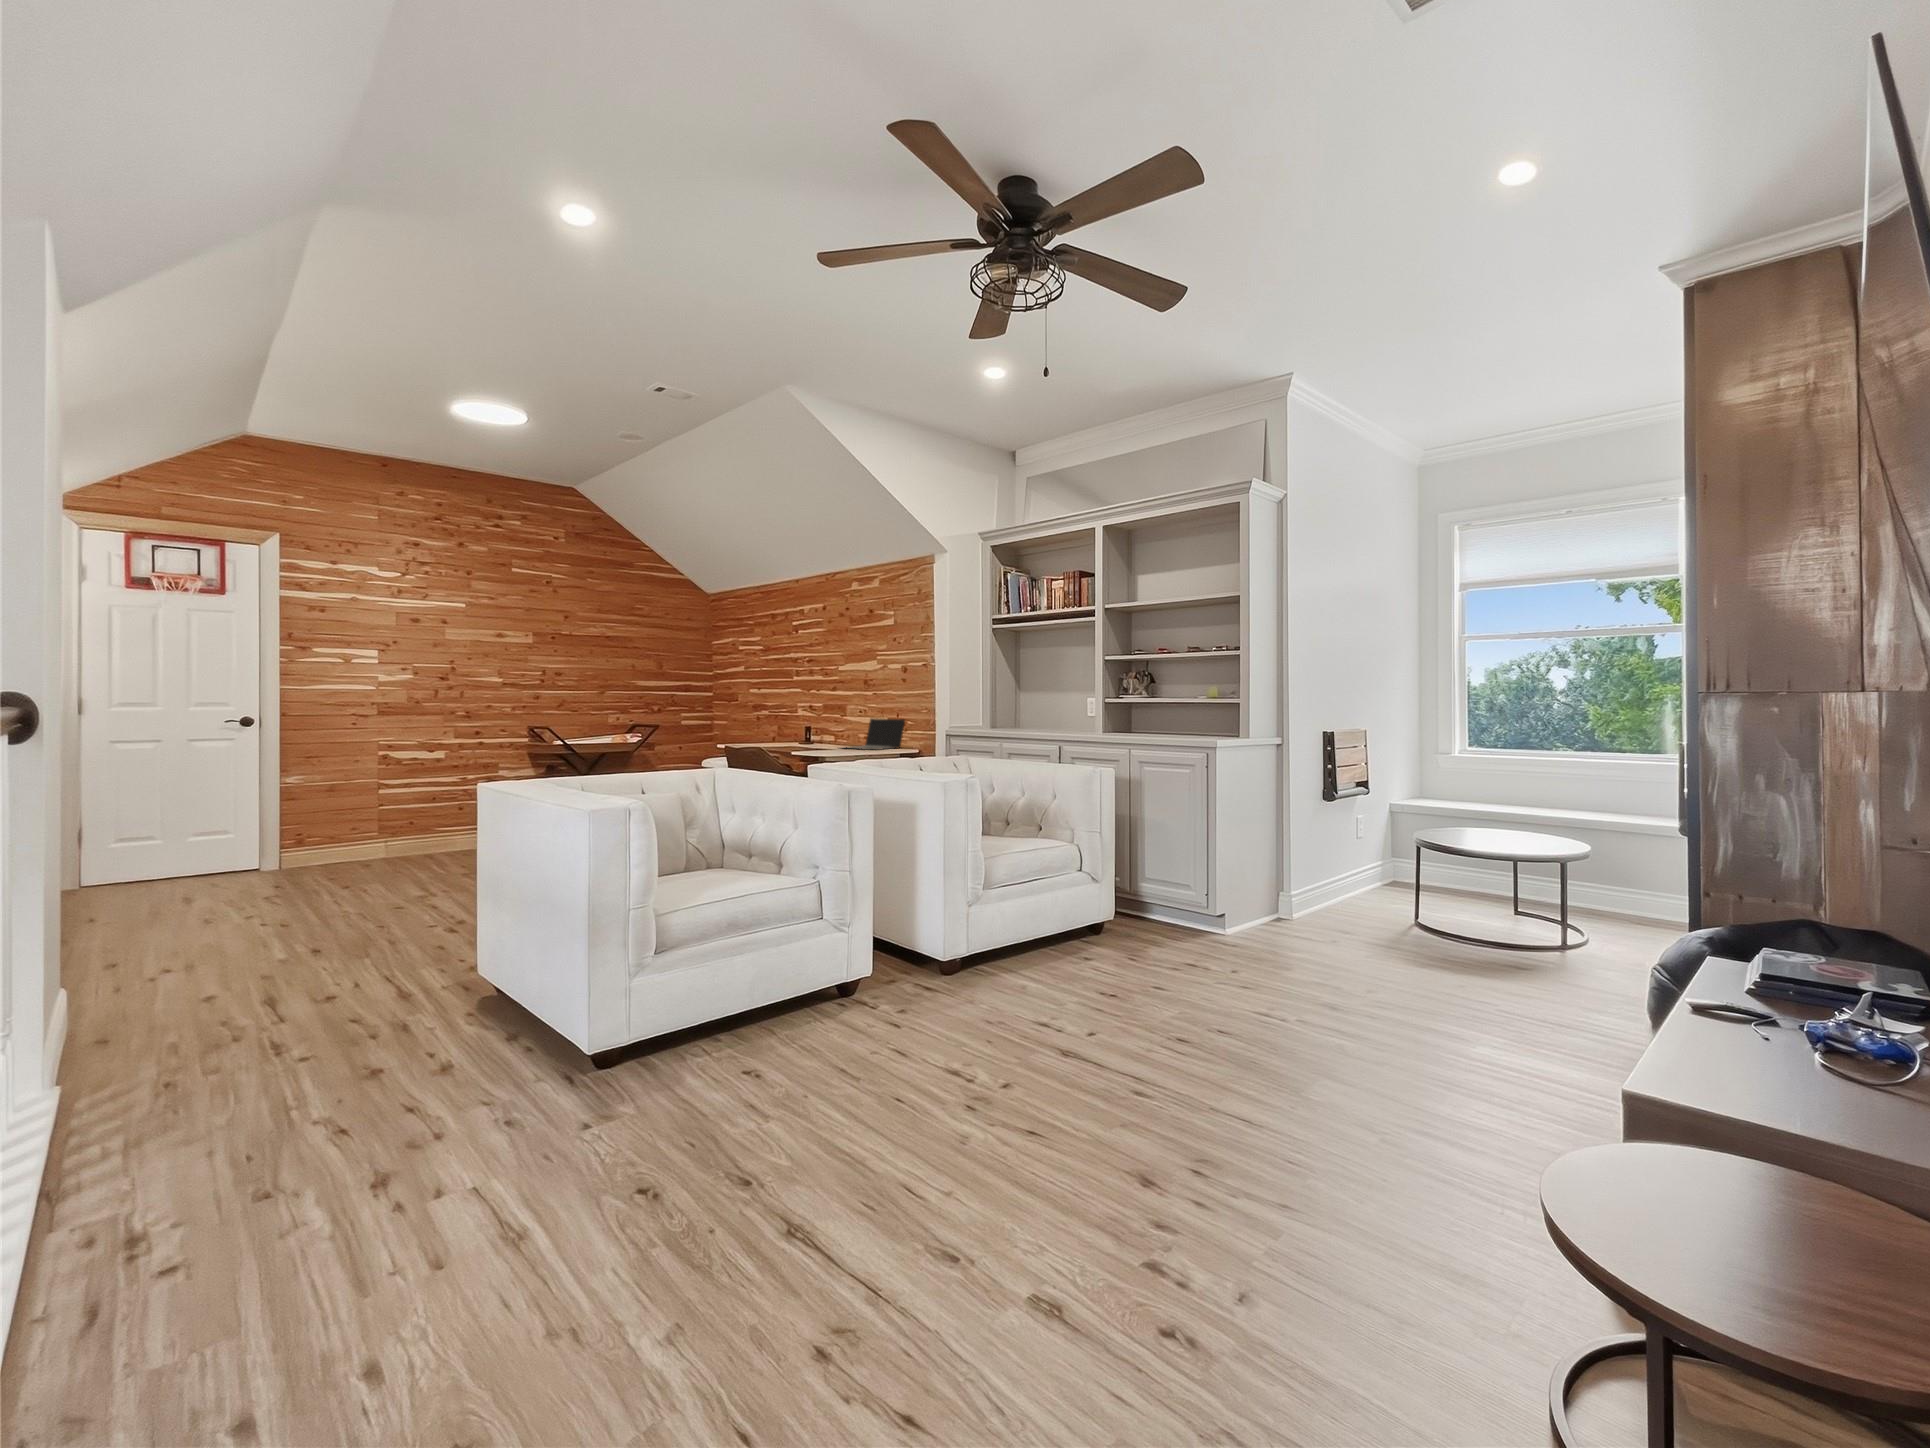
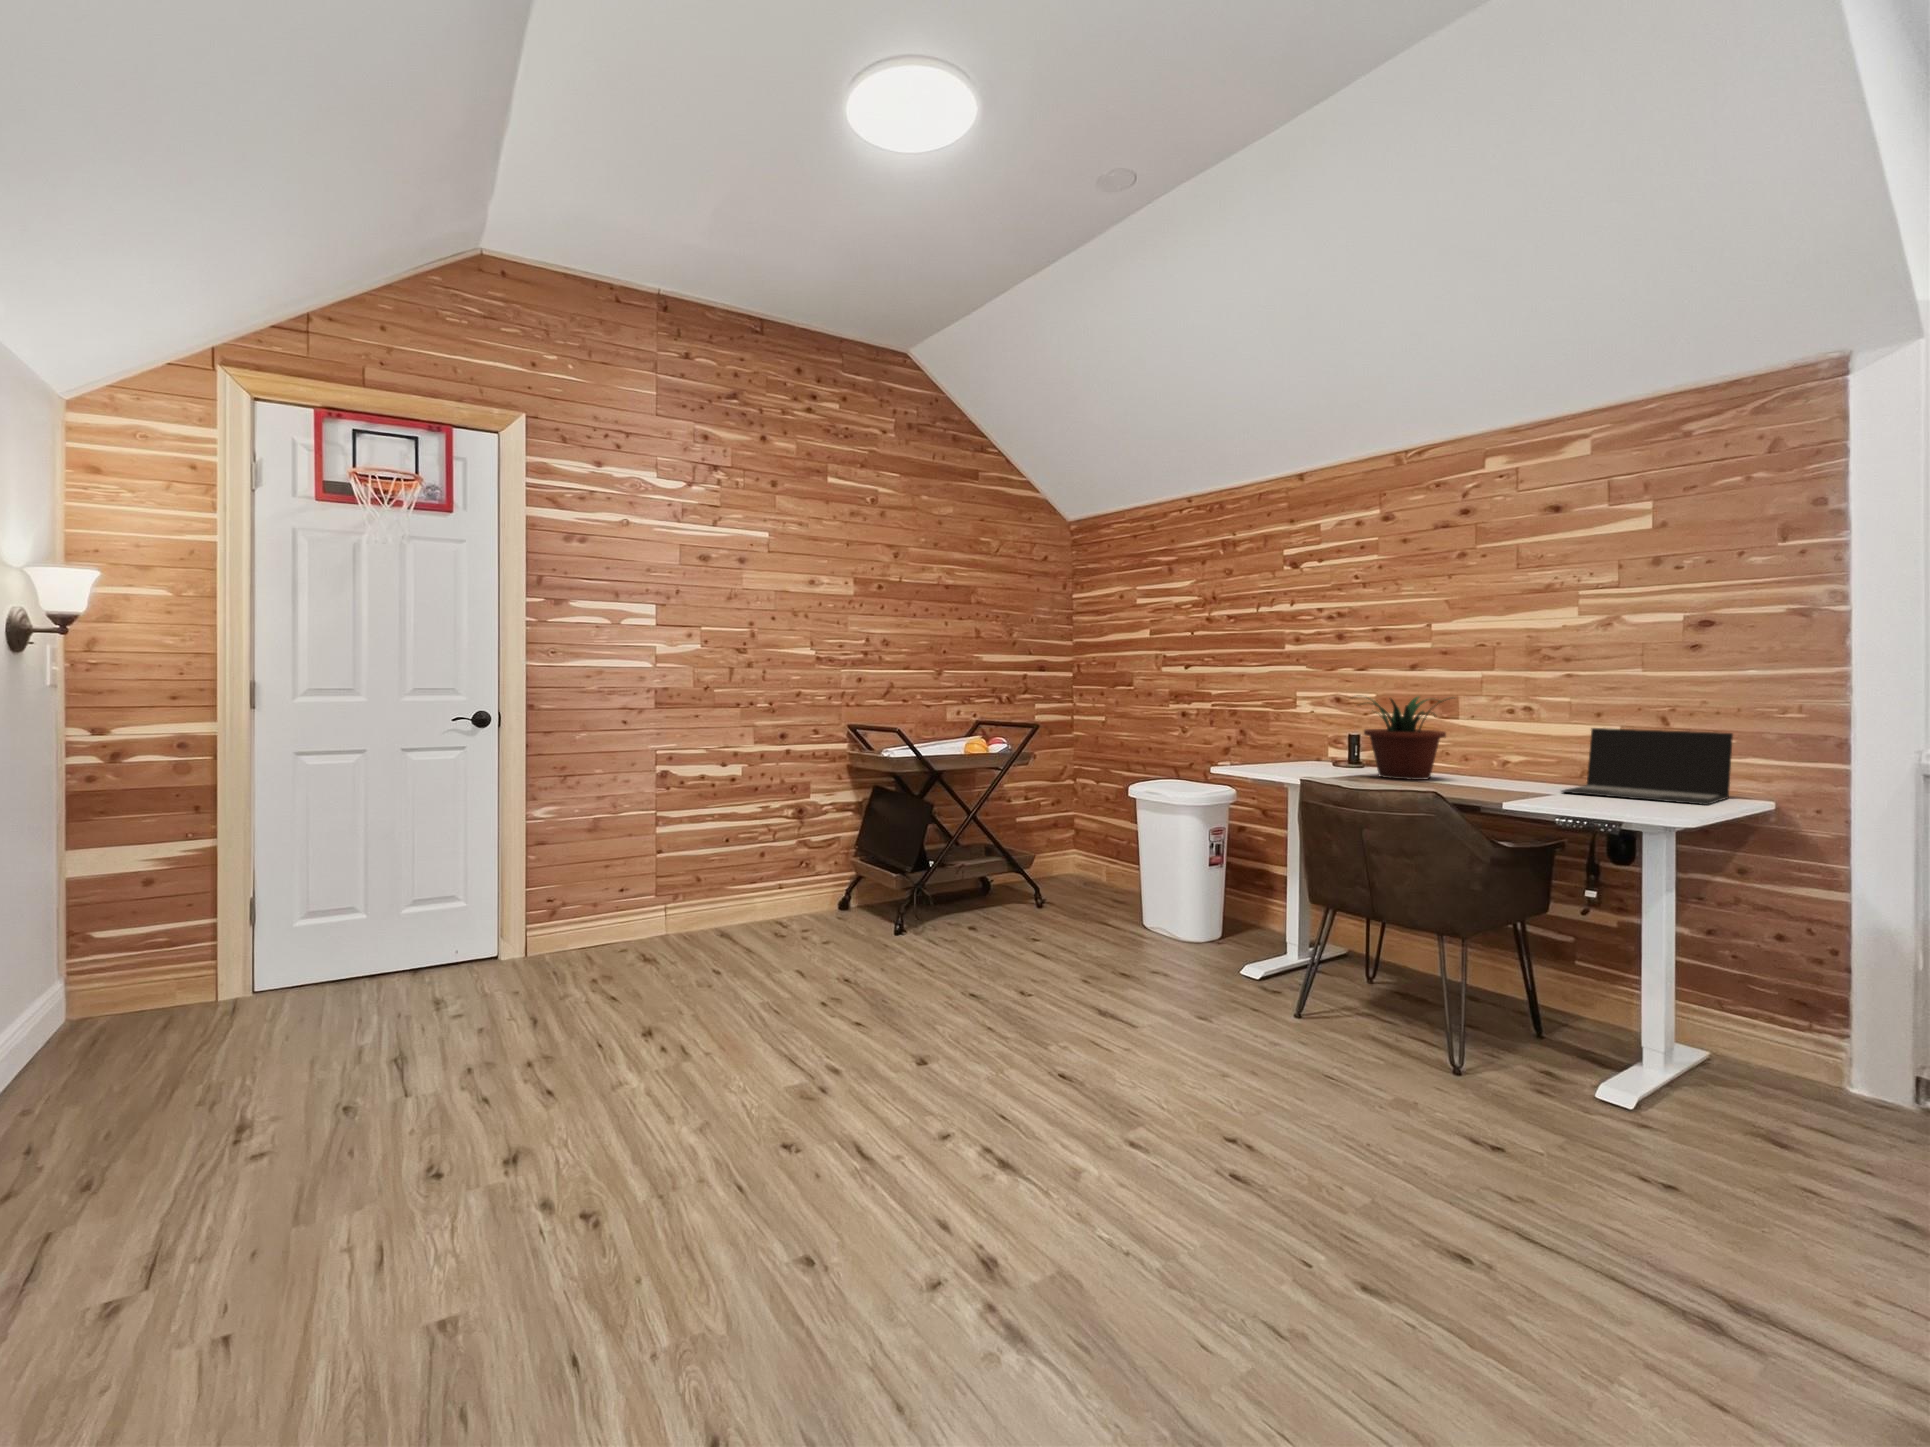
potted plant: none [780,704,826,746] -> present [1364,697,1446,780]

